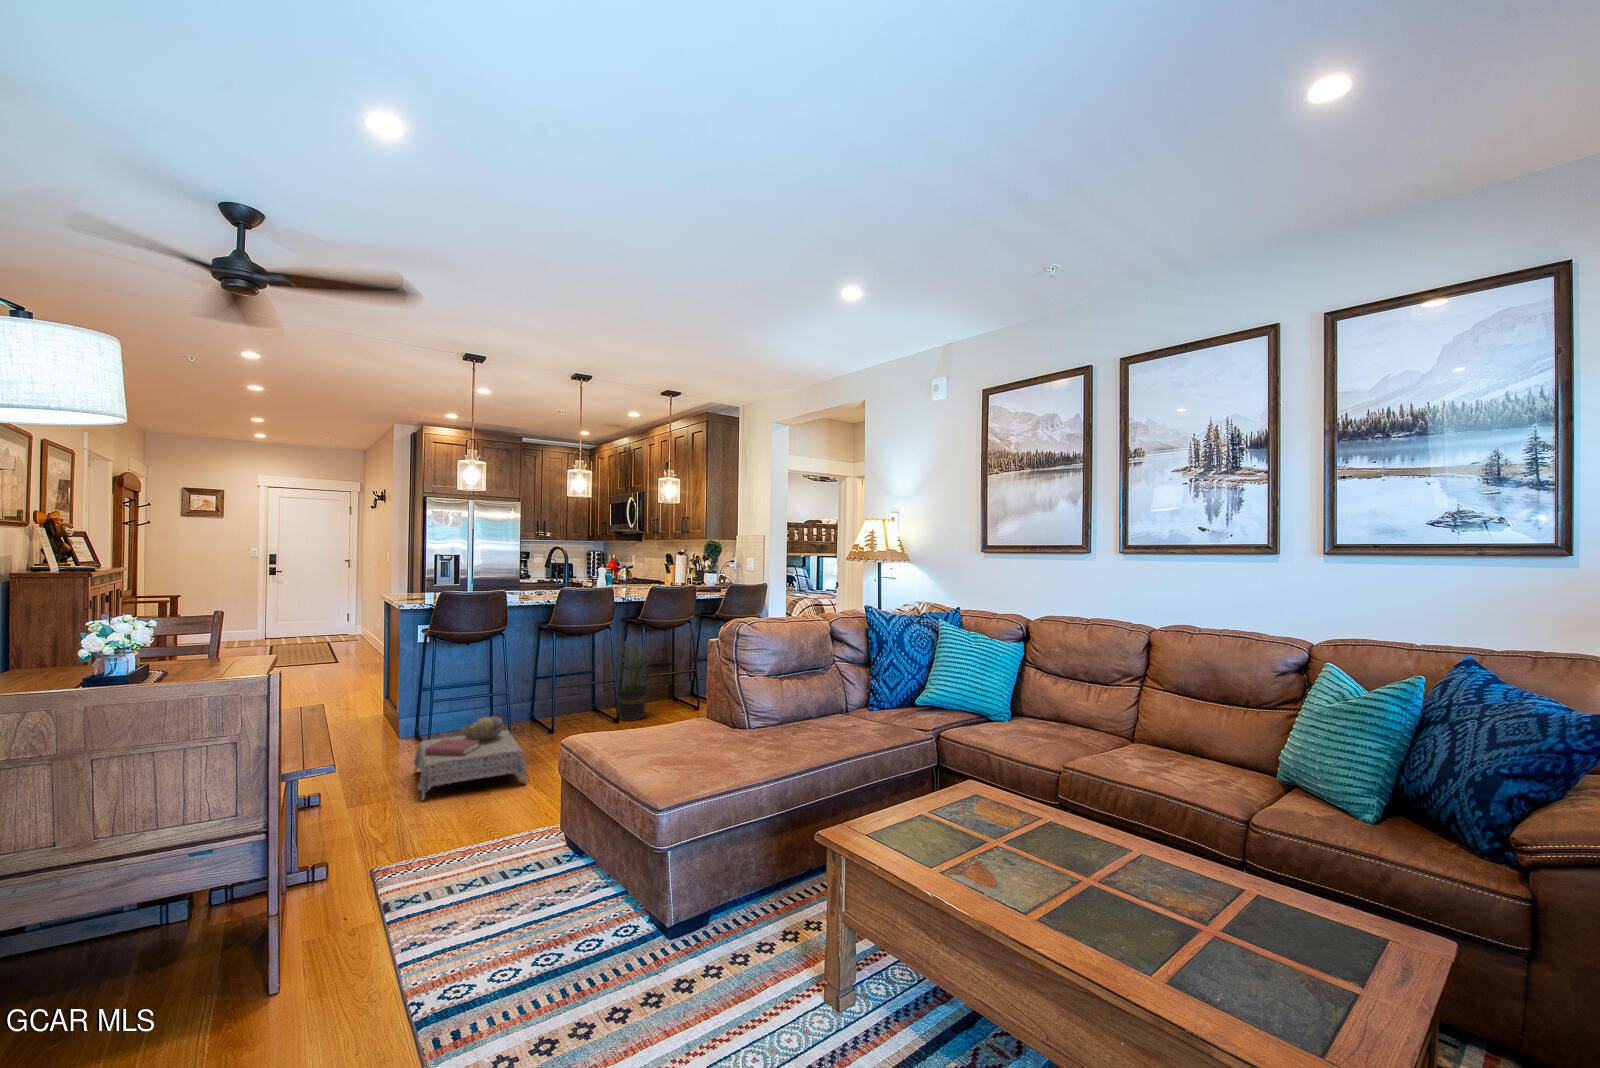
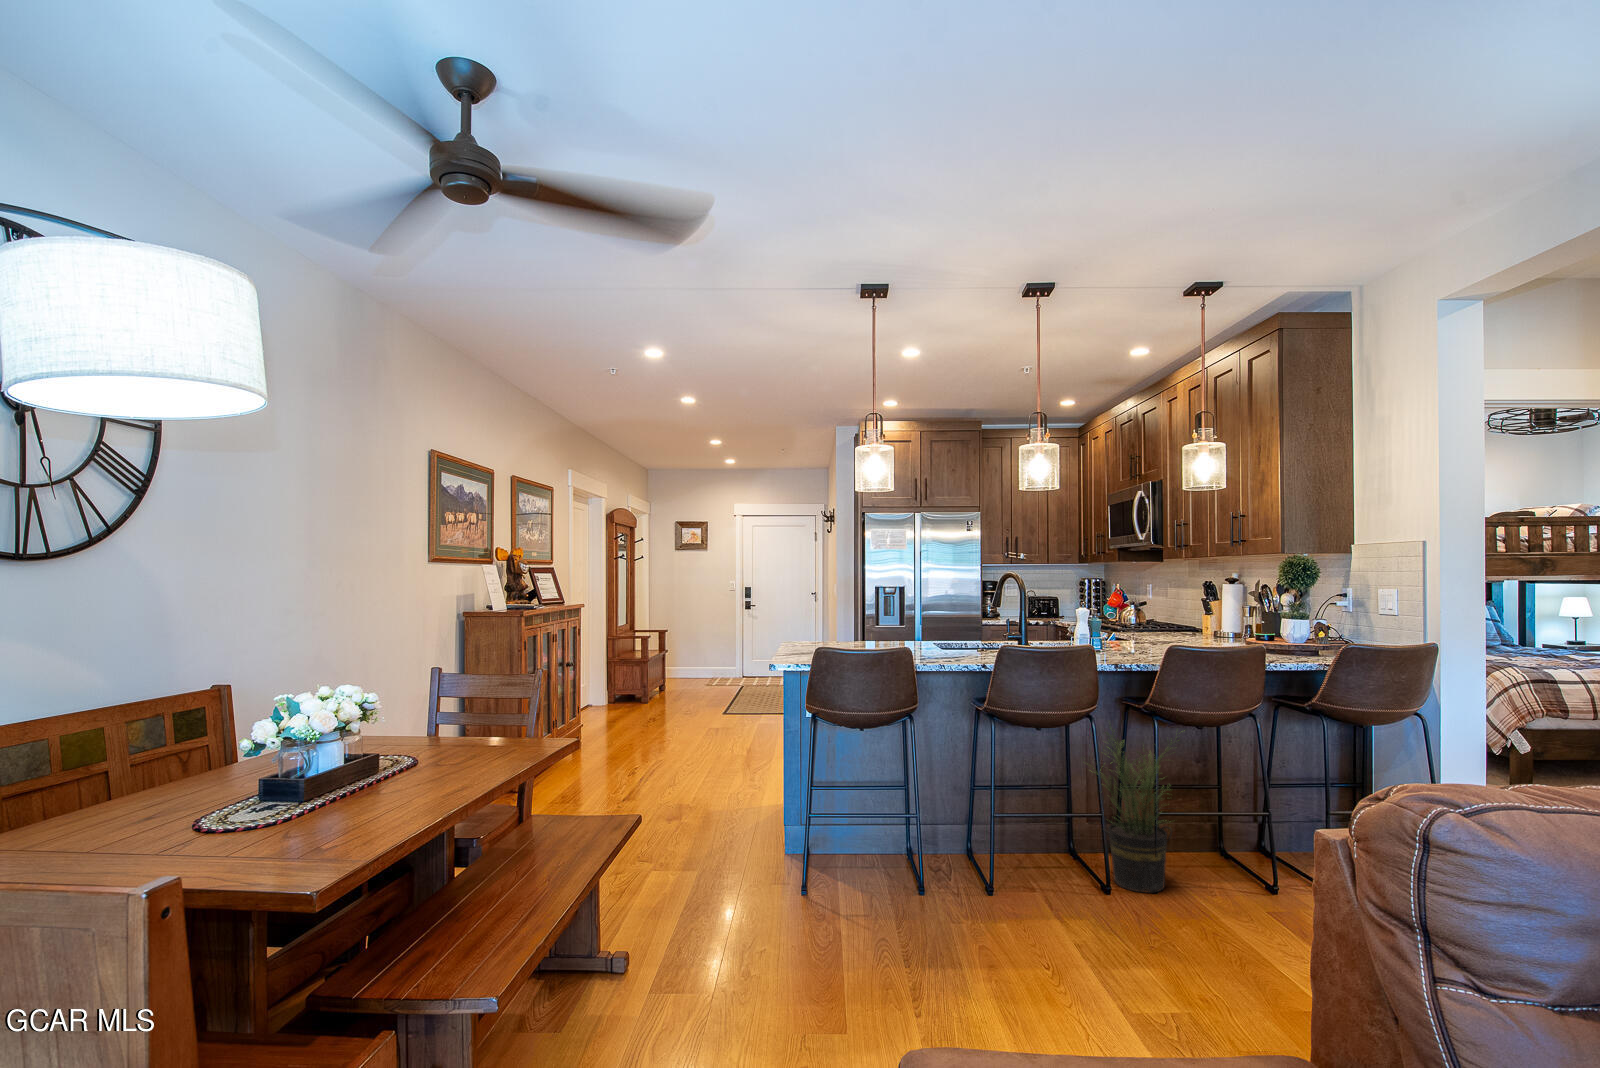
ottoman: present [413,716,527,800] -> none [730,867,911,1025]

